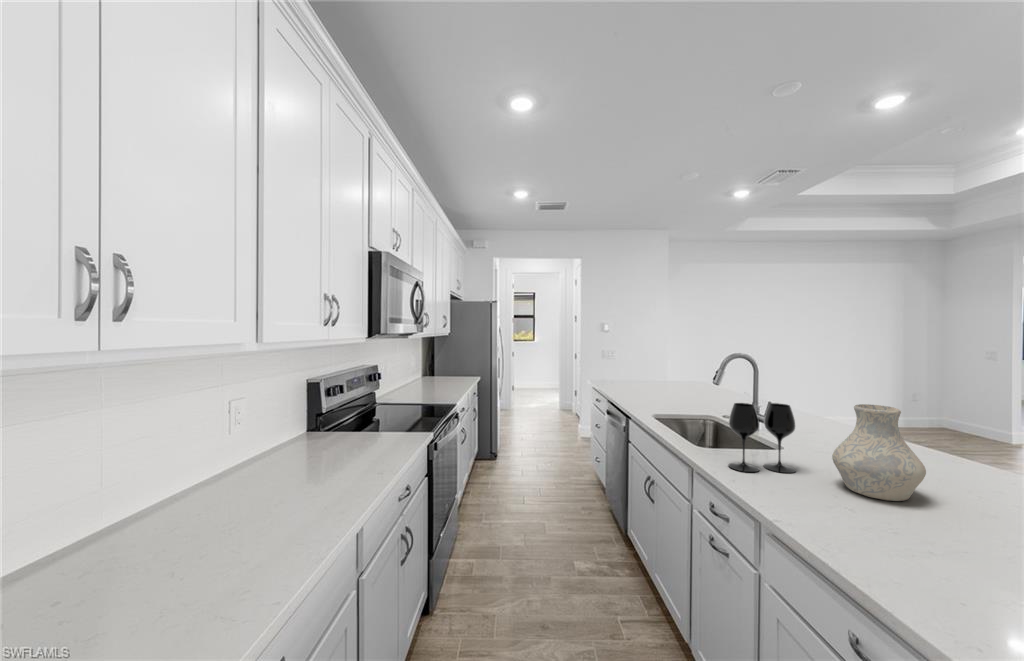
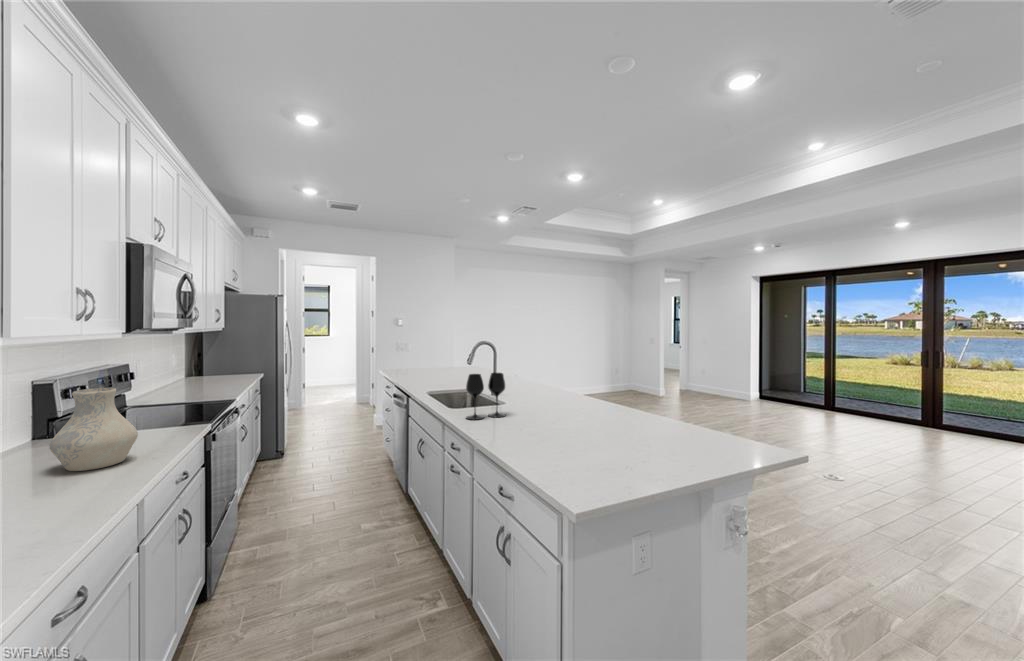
vase: present [832,404,926,501] -> present [49,388,138,471]

